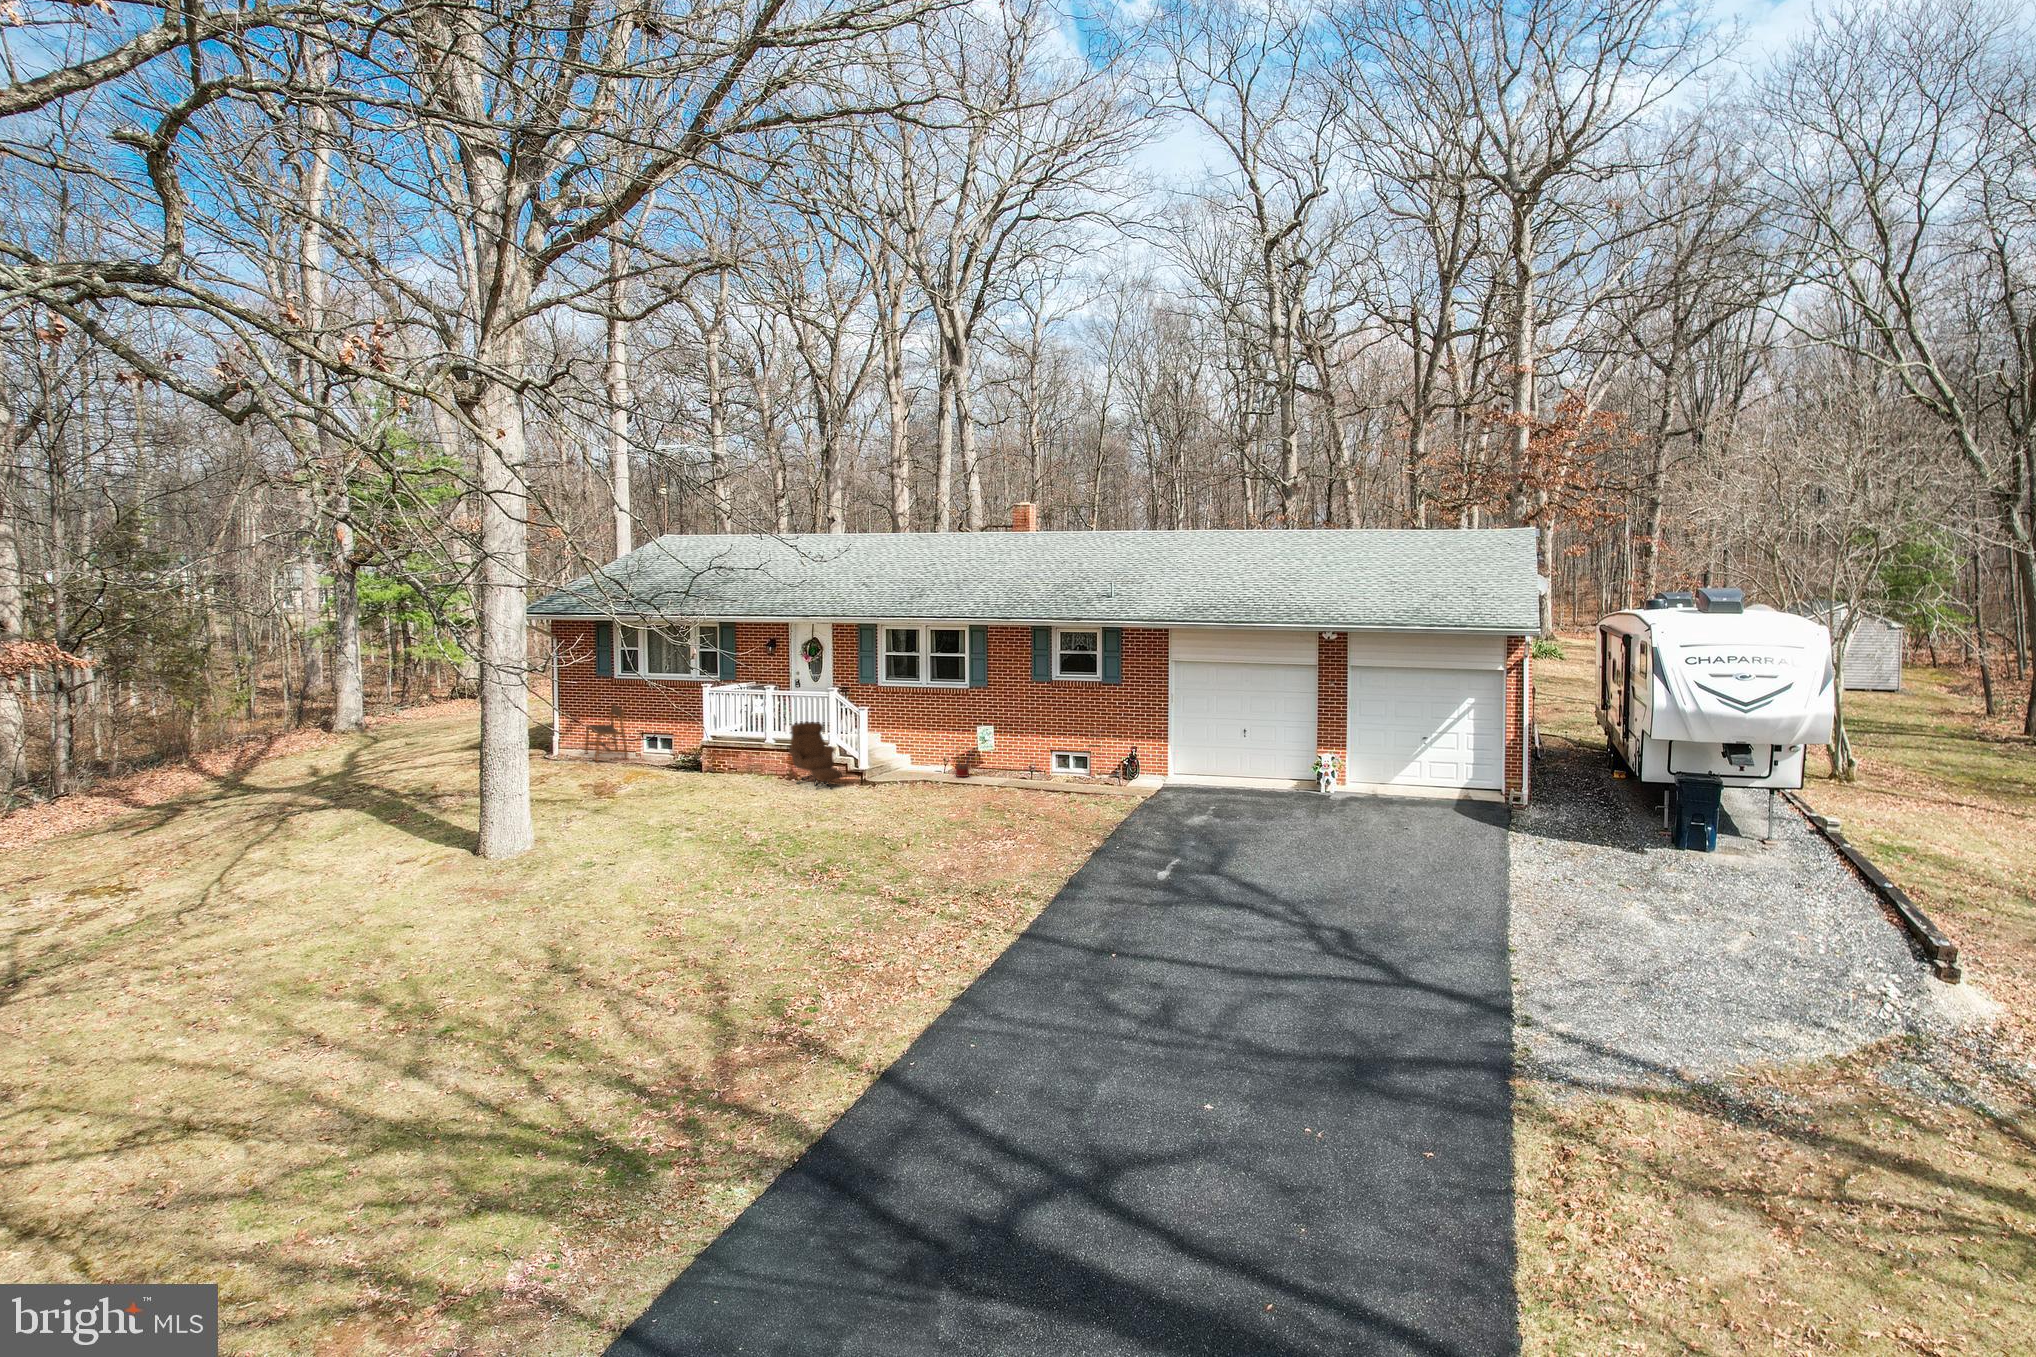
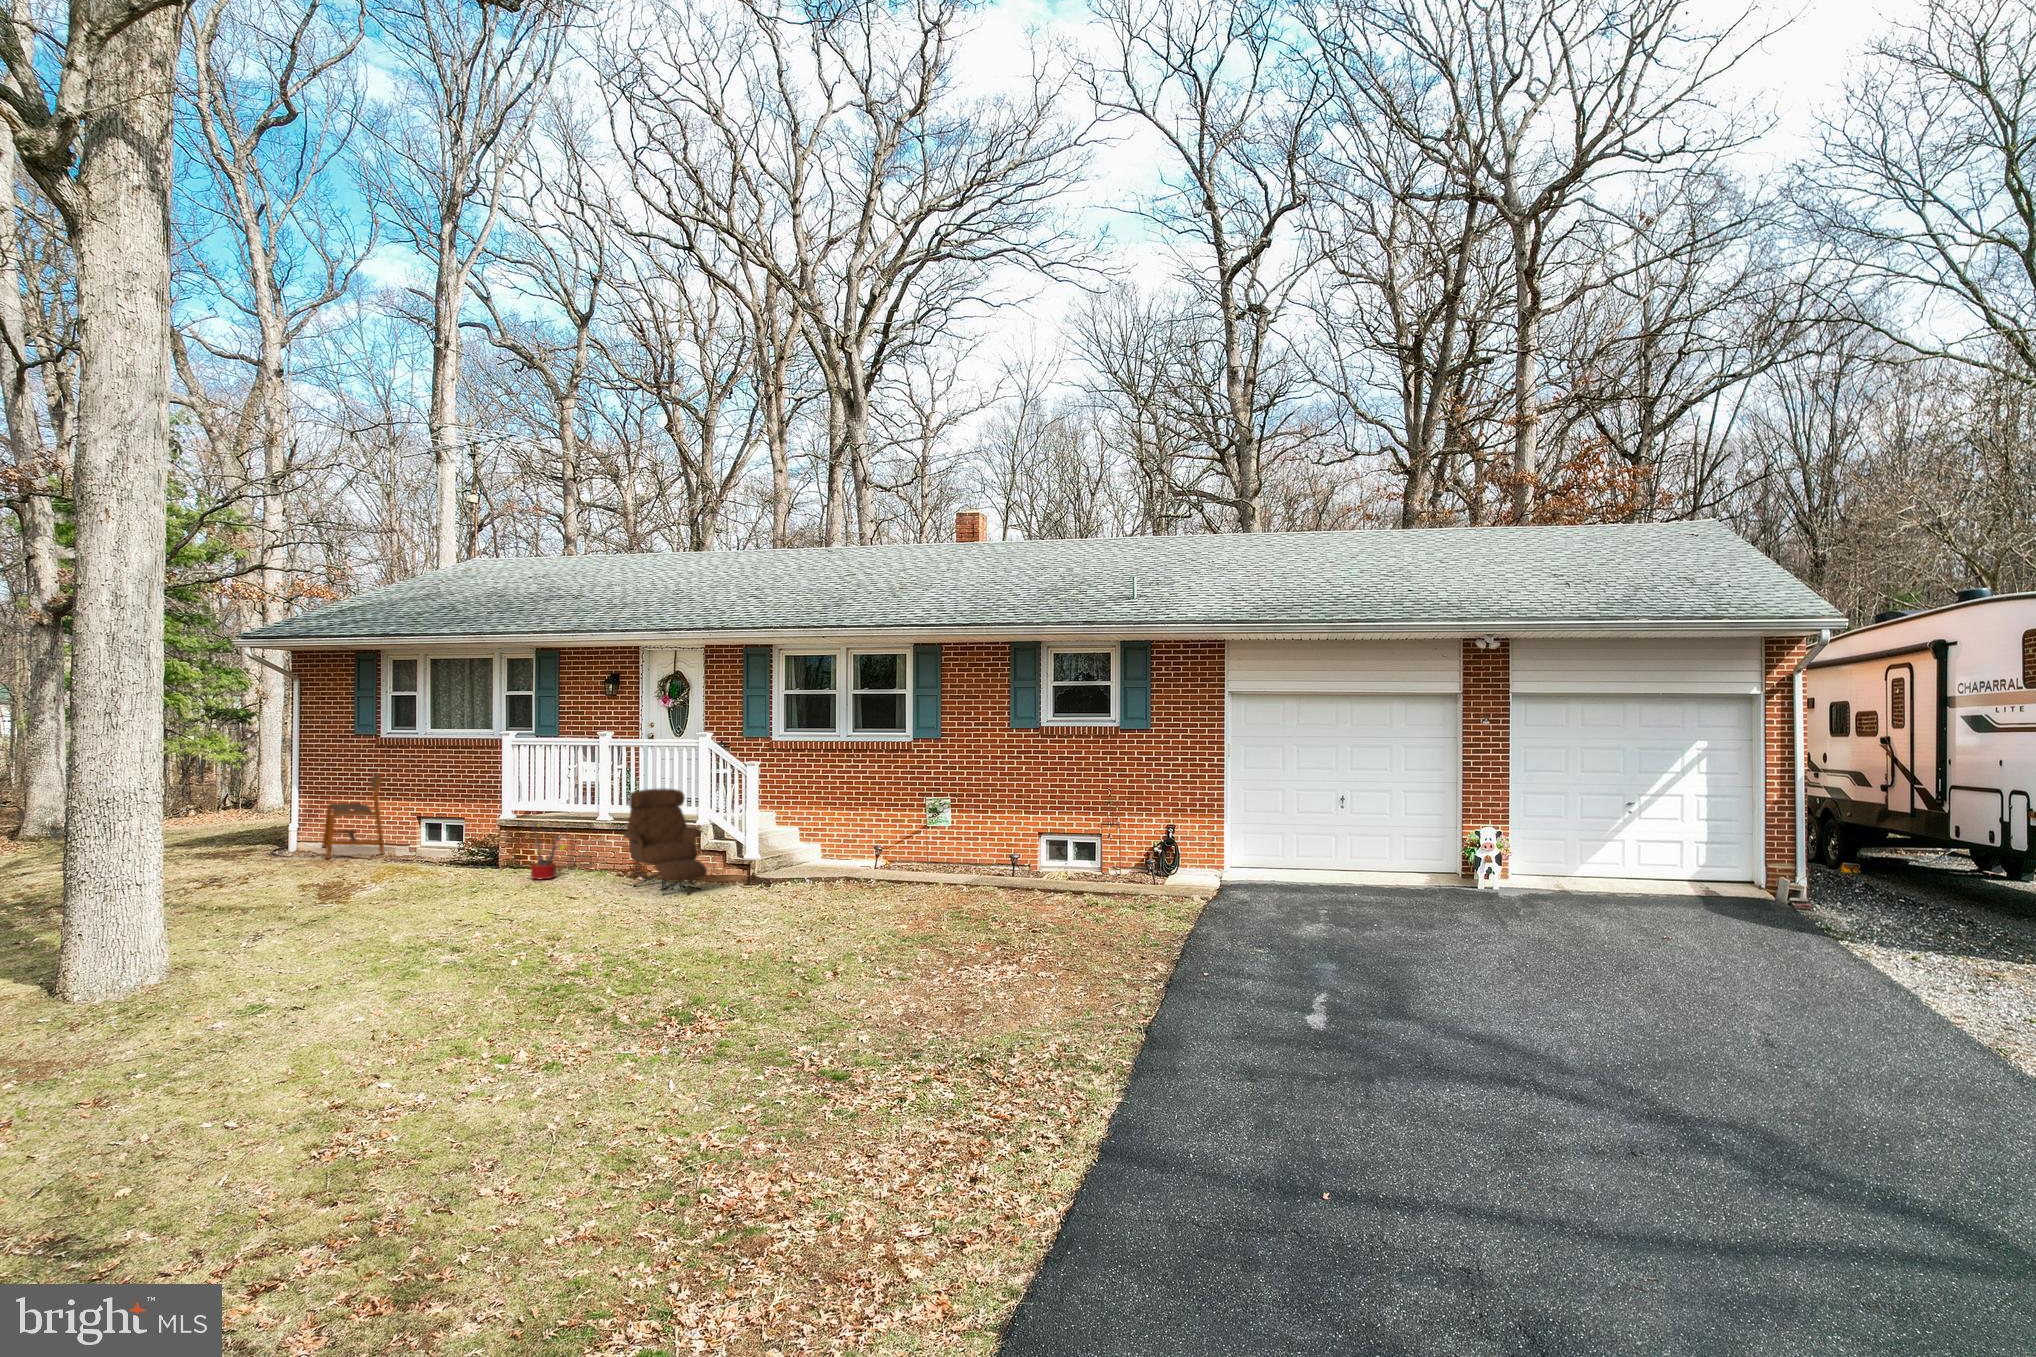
decorative plant: present [955,746,978,777] -> present [531,825,566,879]

